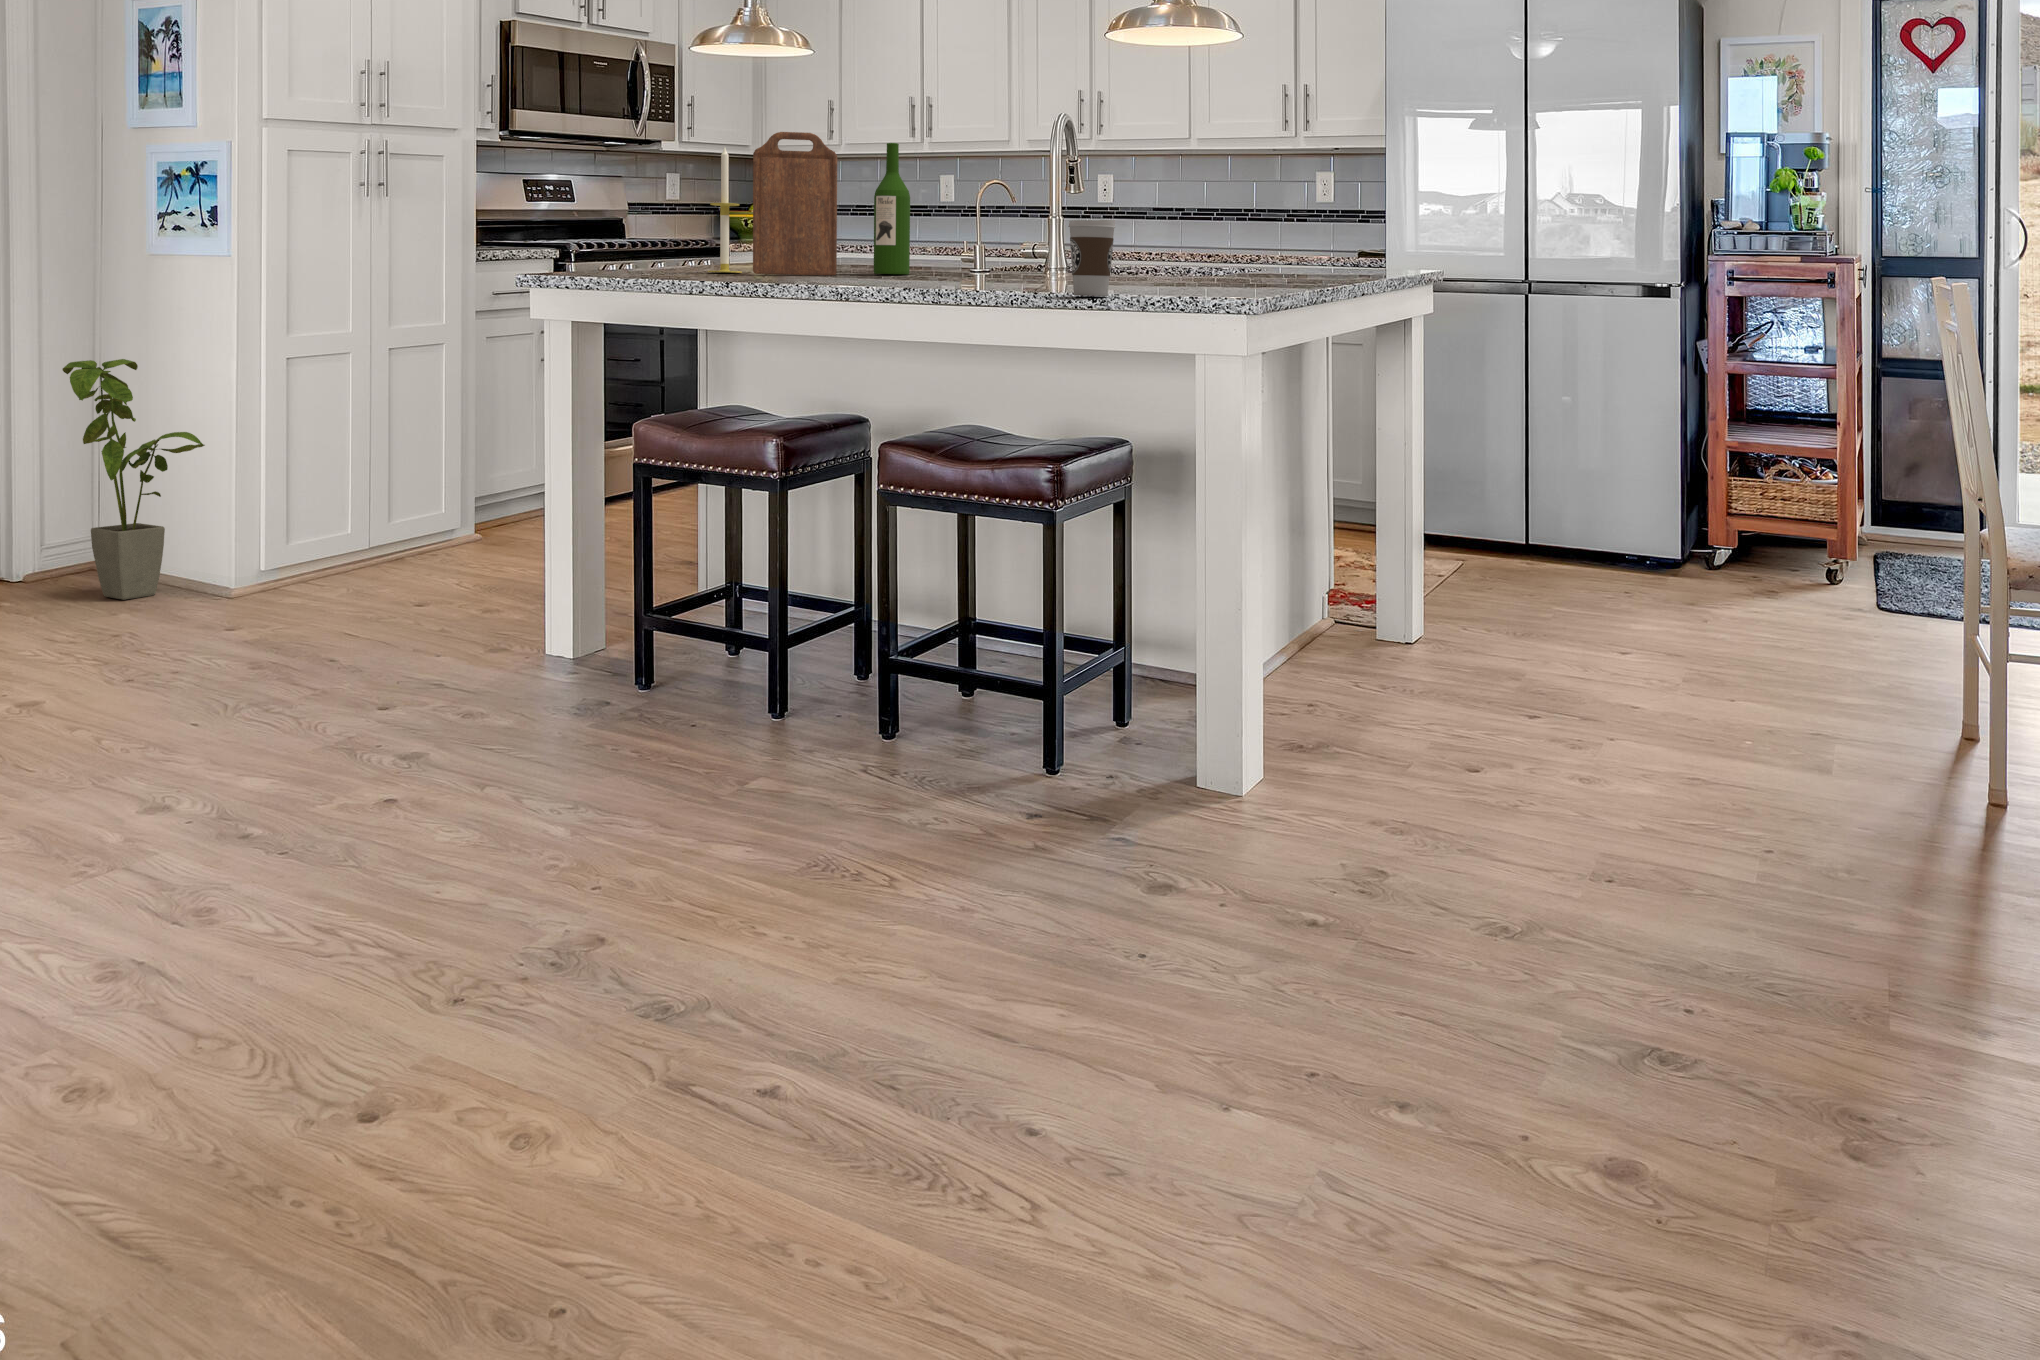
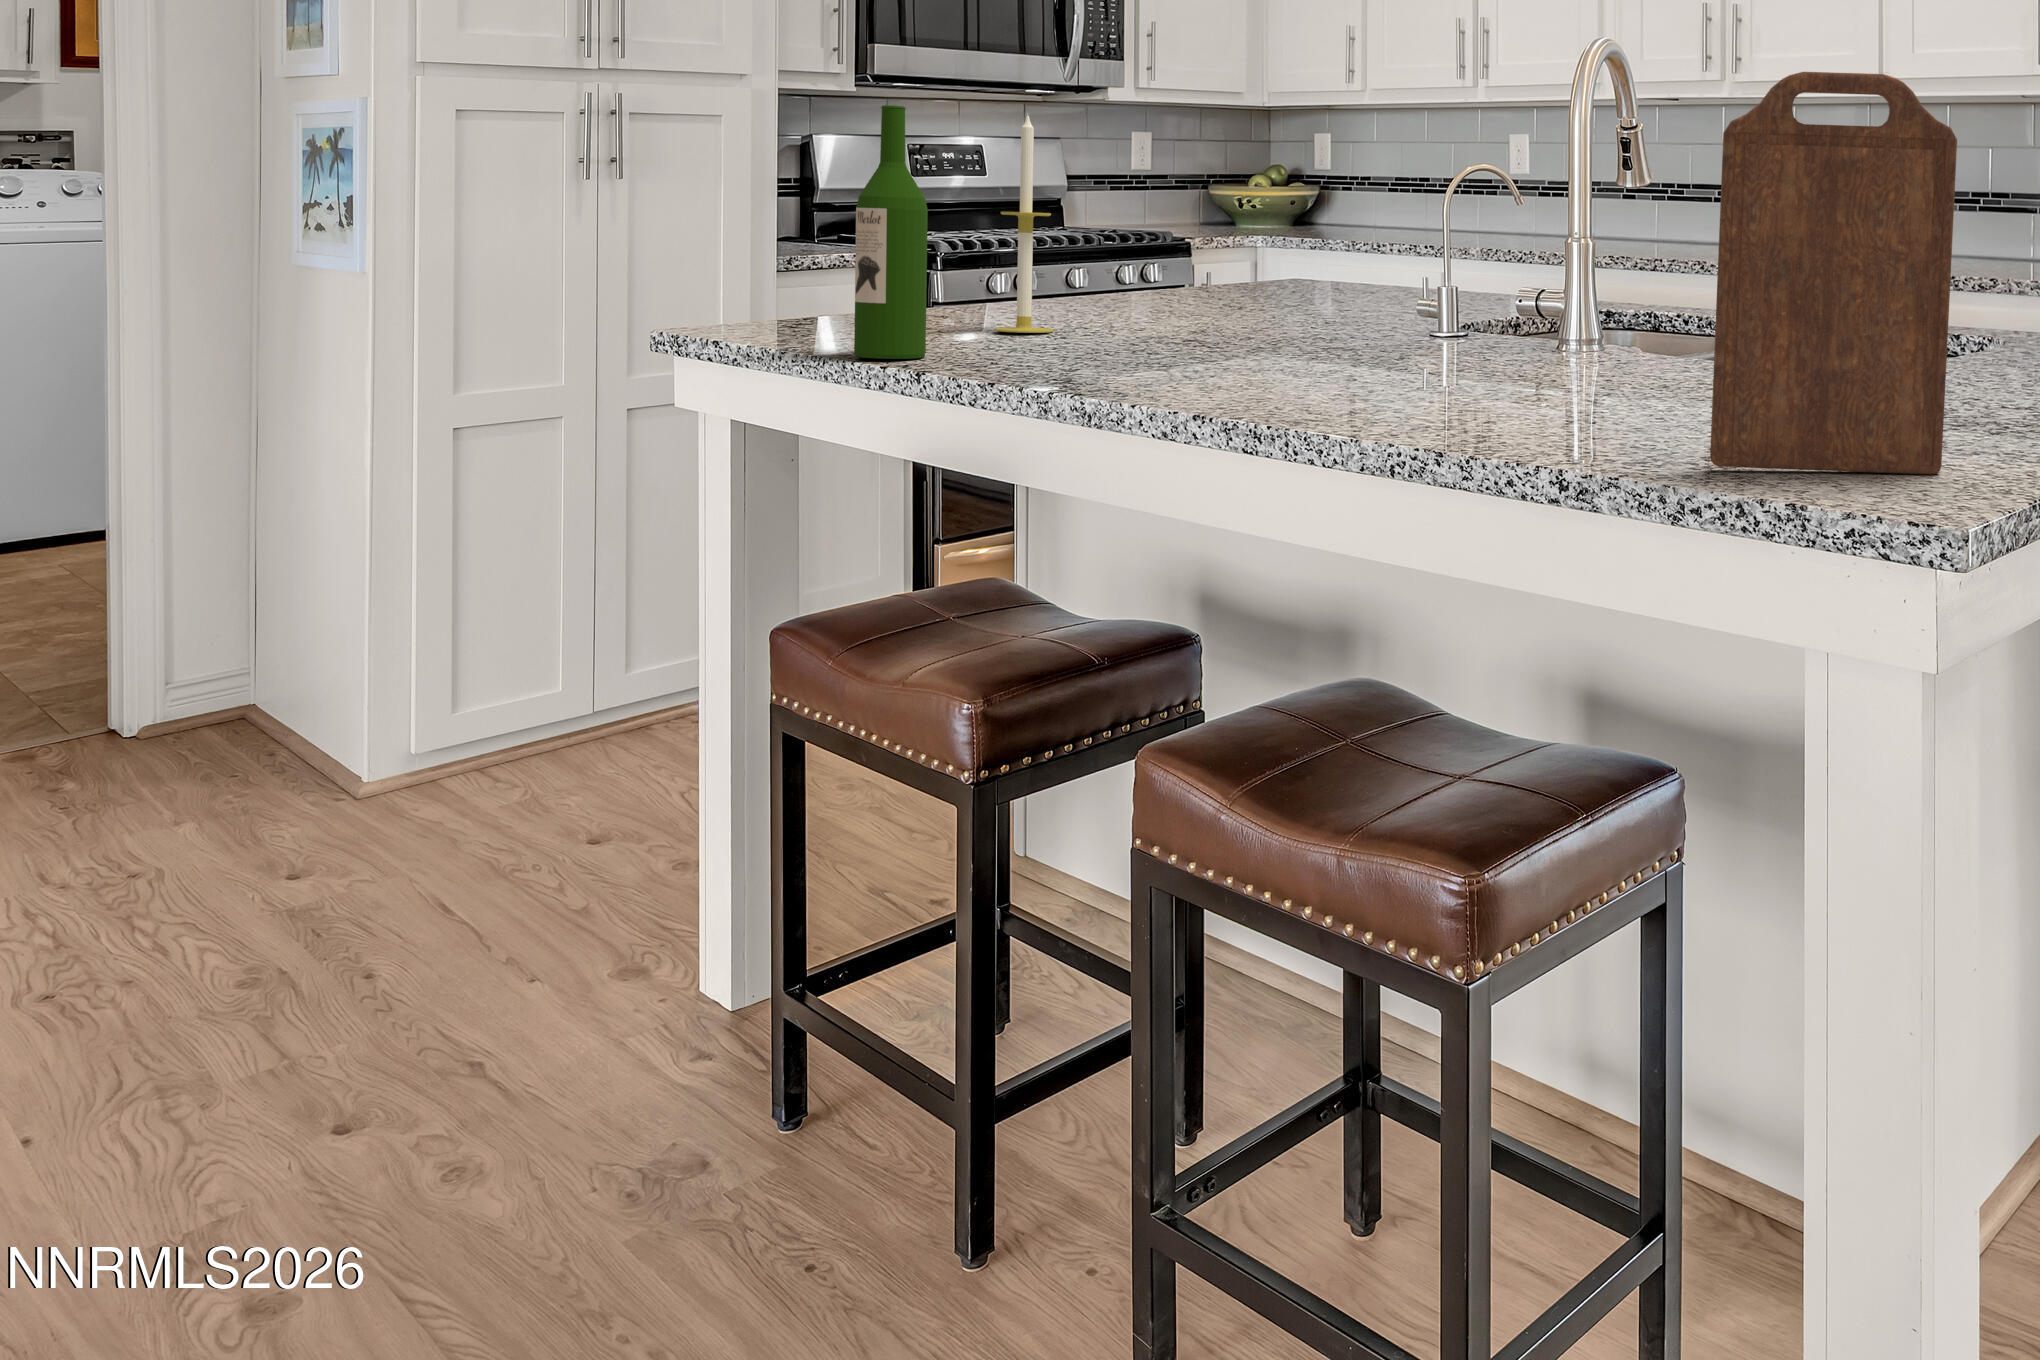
cutting board: present [753,132,837,276] -> present [1710,72,1957,475]
wine bottle: present [874,143,910,275] -> present [854,105,928,359]
coffee cup: present [1069,220,1115,296] -> none [1526,301,1630,472]
house plant: present [62,359,205,600] -> none [100,431,322,796]

